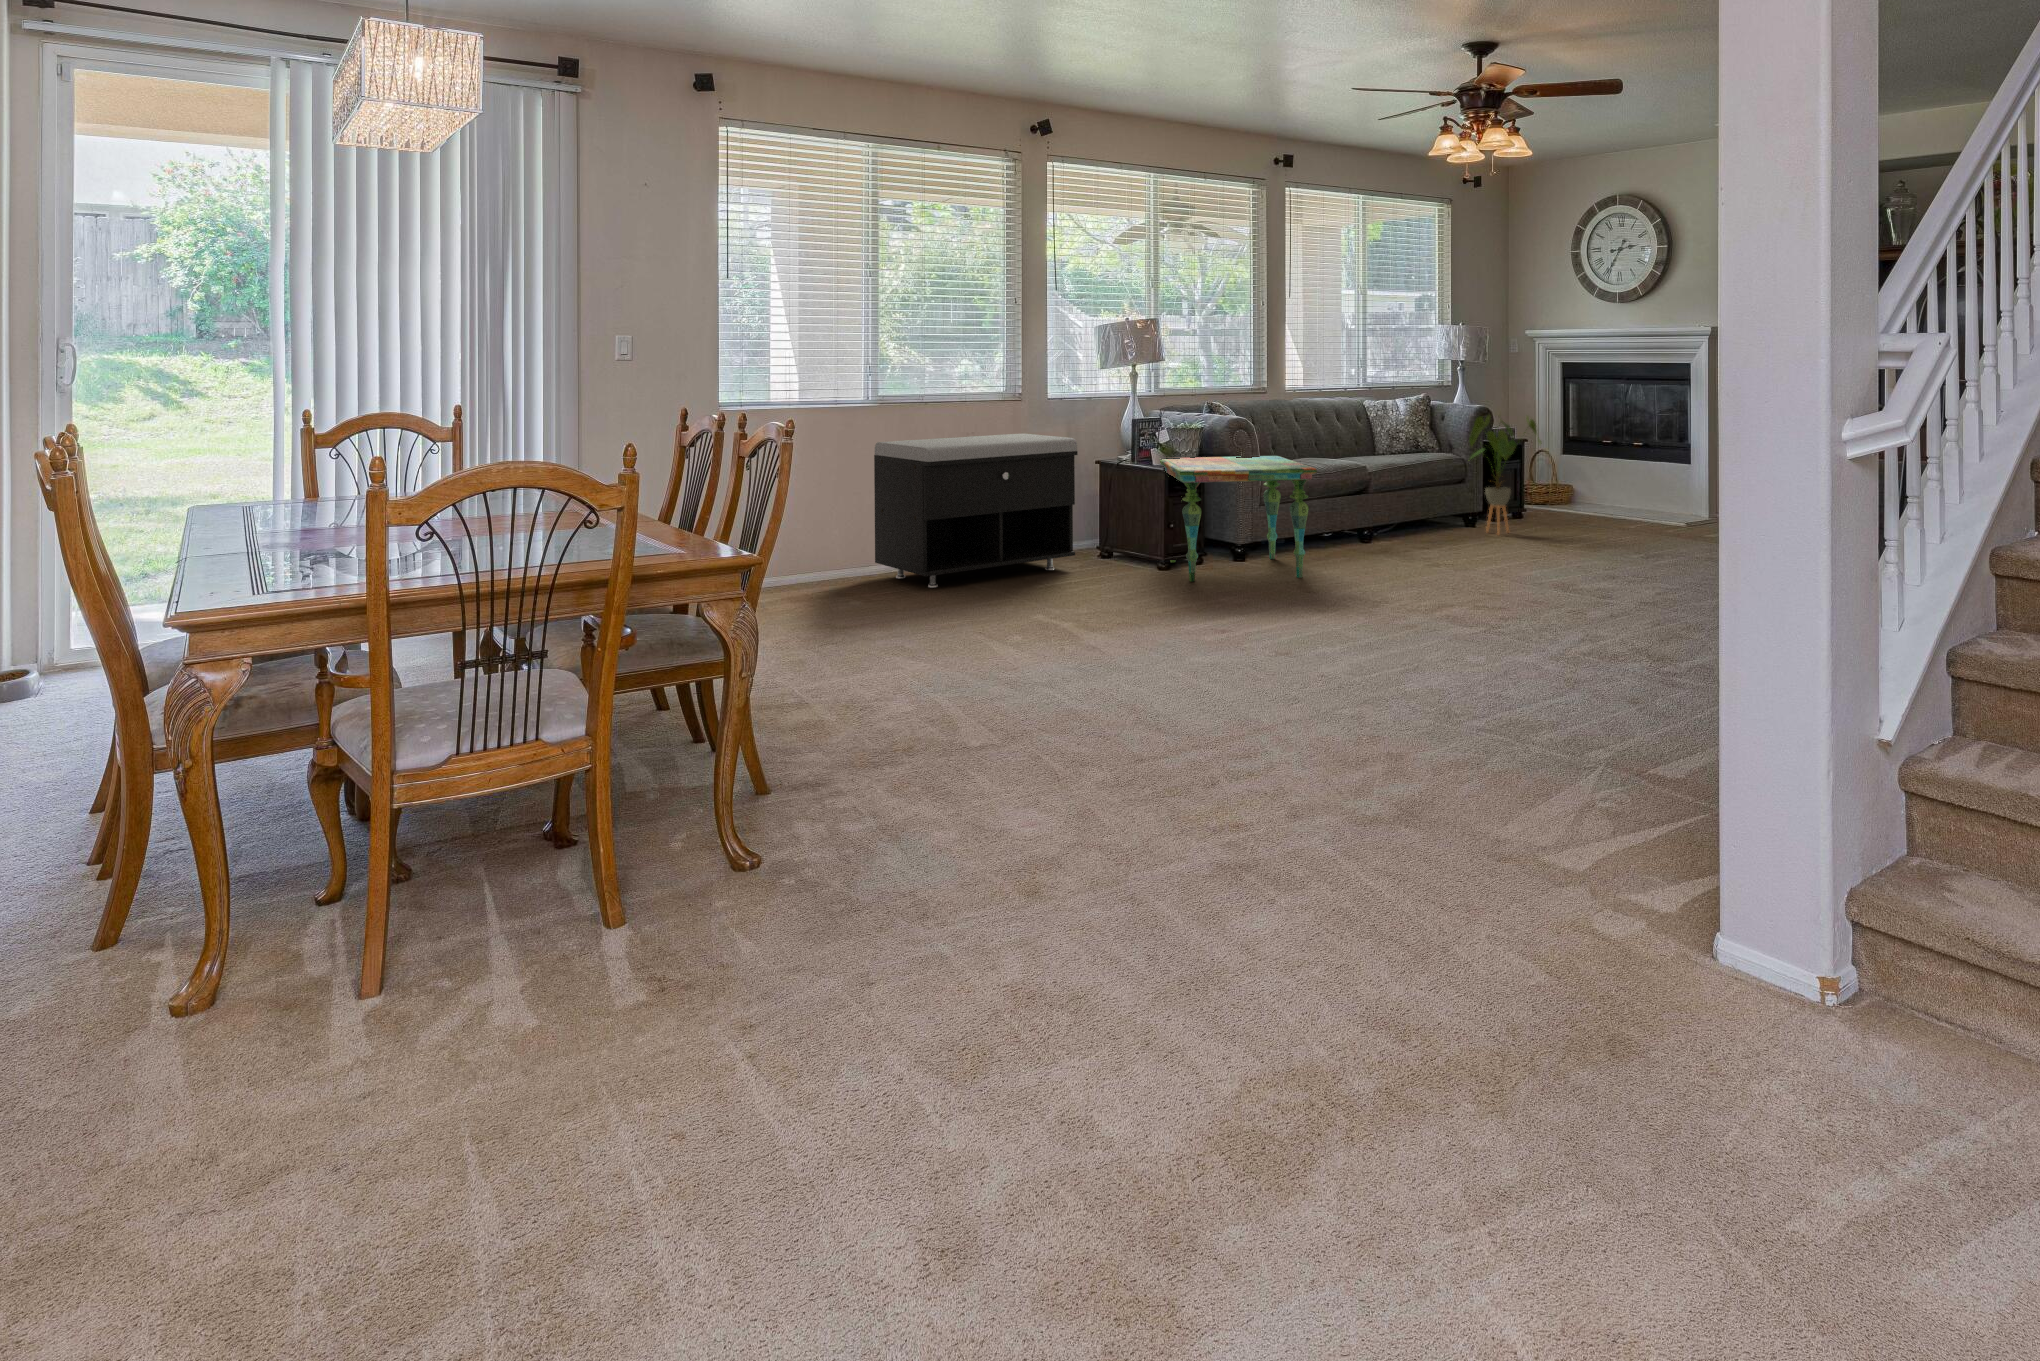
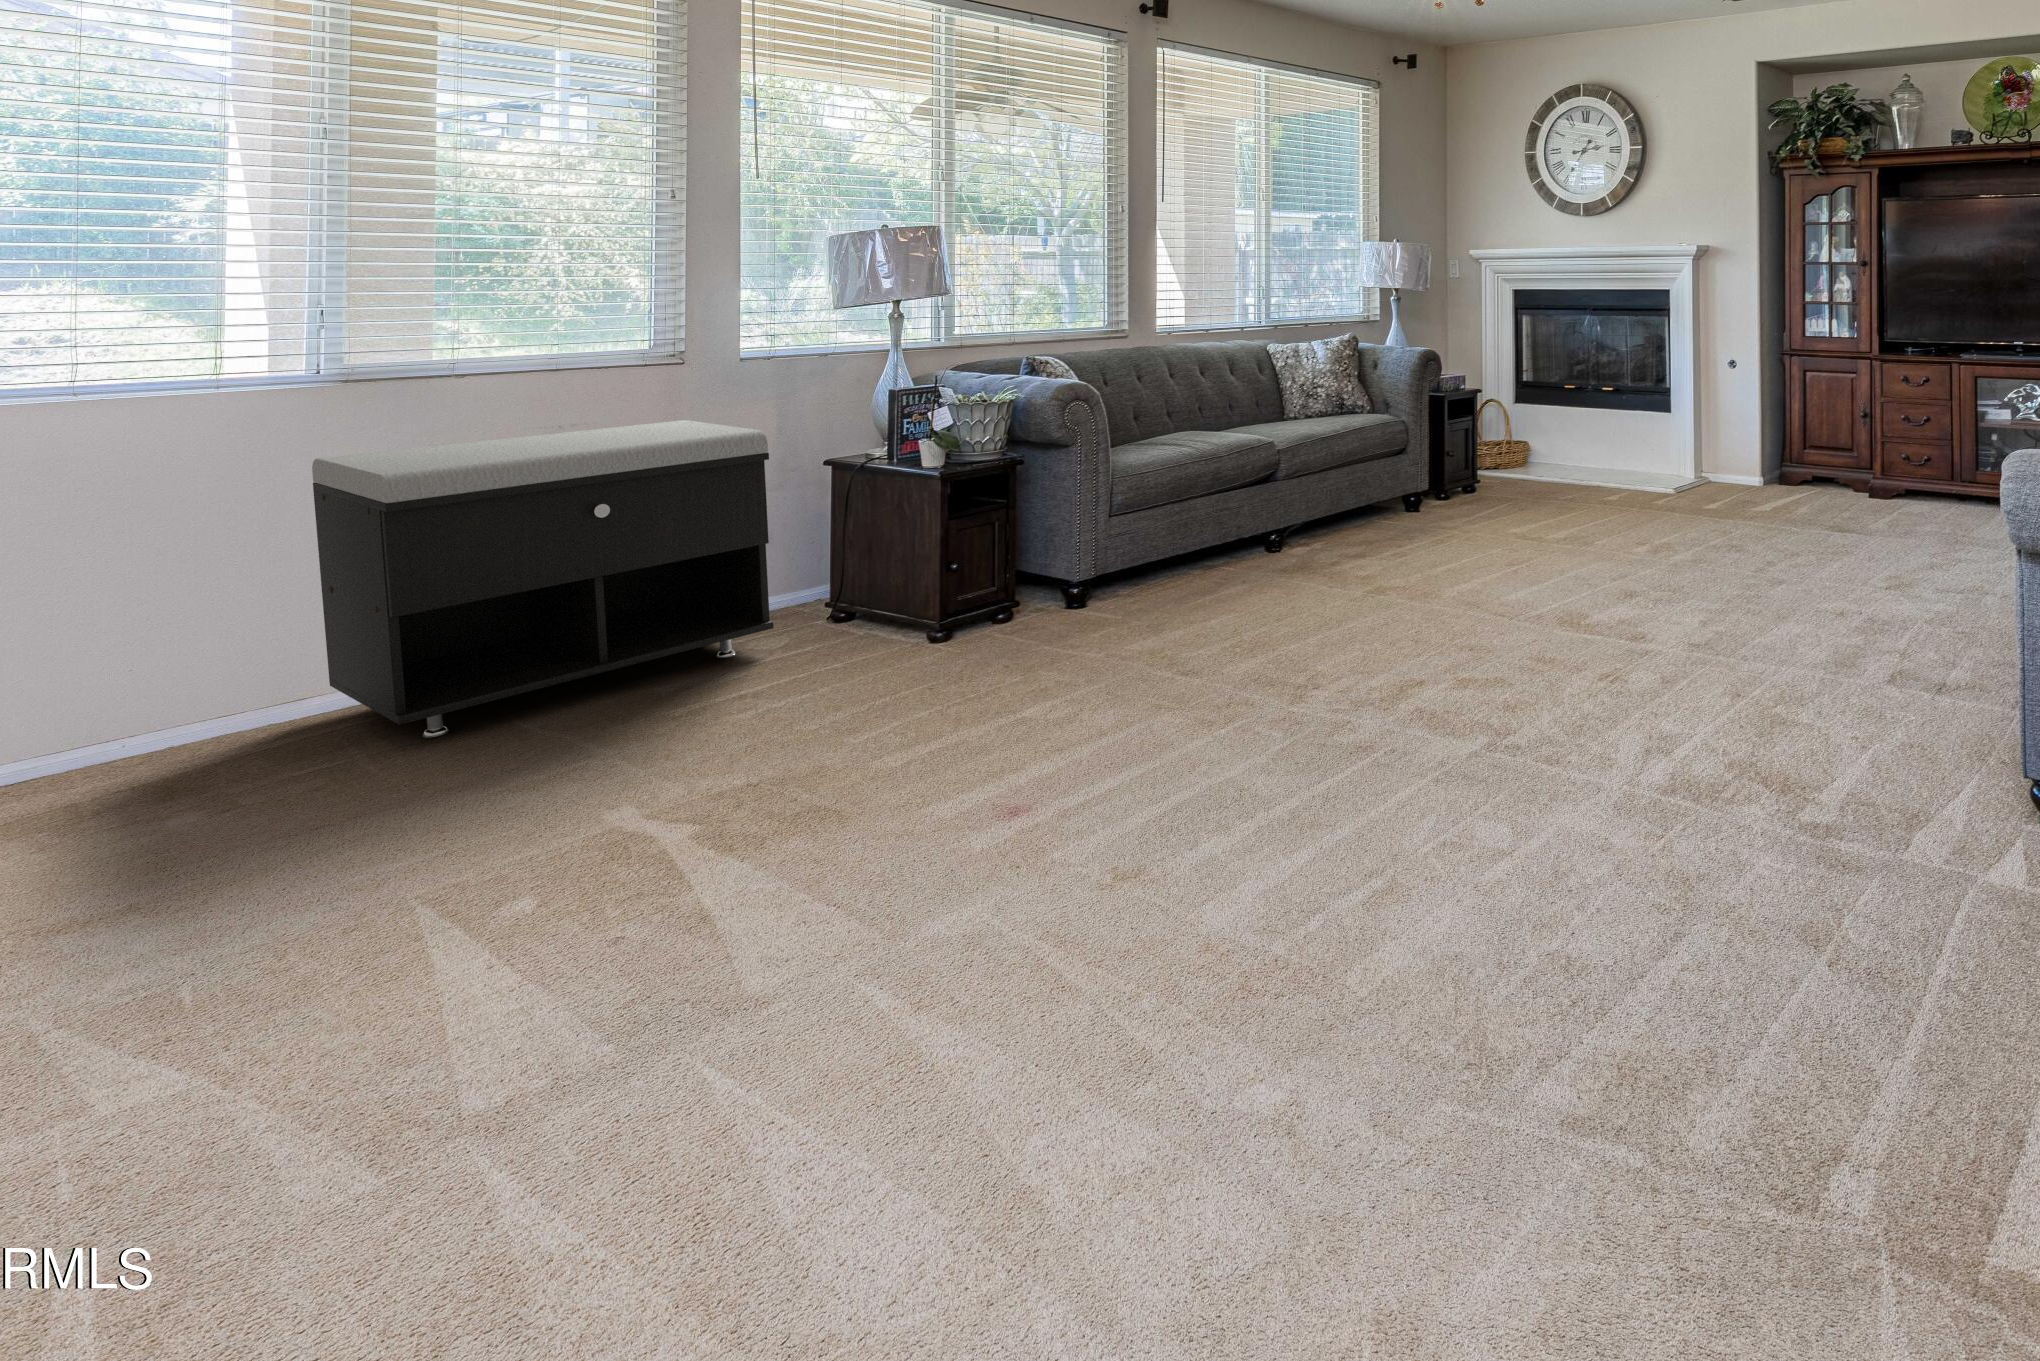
house plant: present [1469,415,1542,534] -> none [1409,362,1502,523]
side table: present [1160,456,1317,582] -> none [931,440,1186,669]

